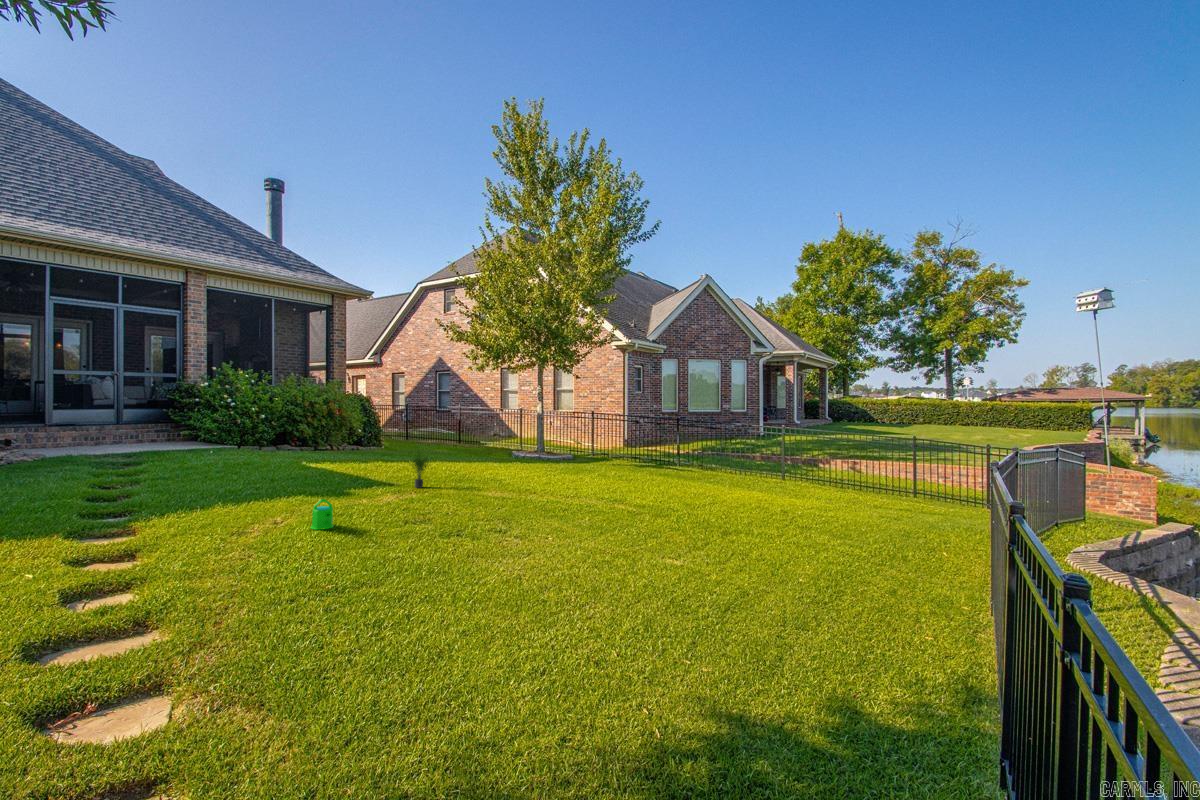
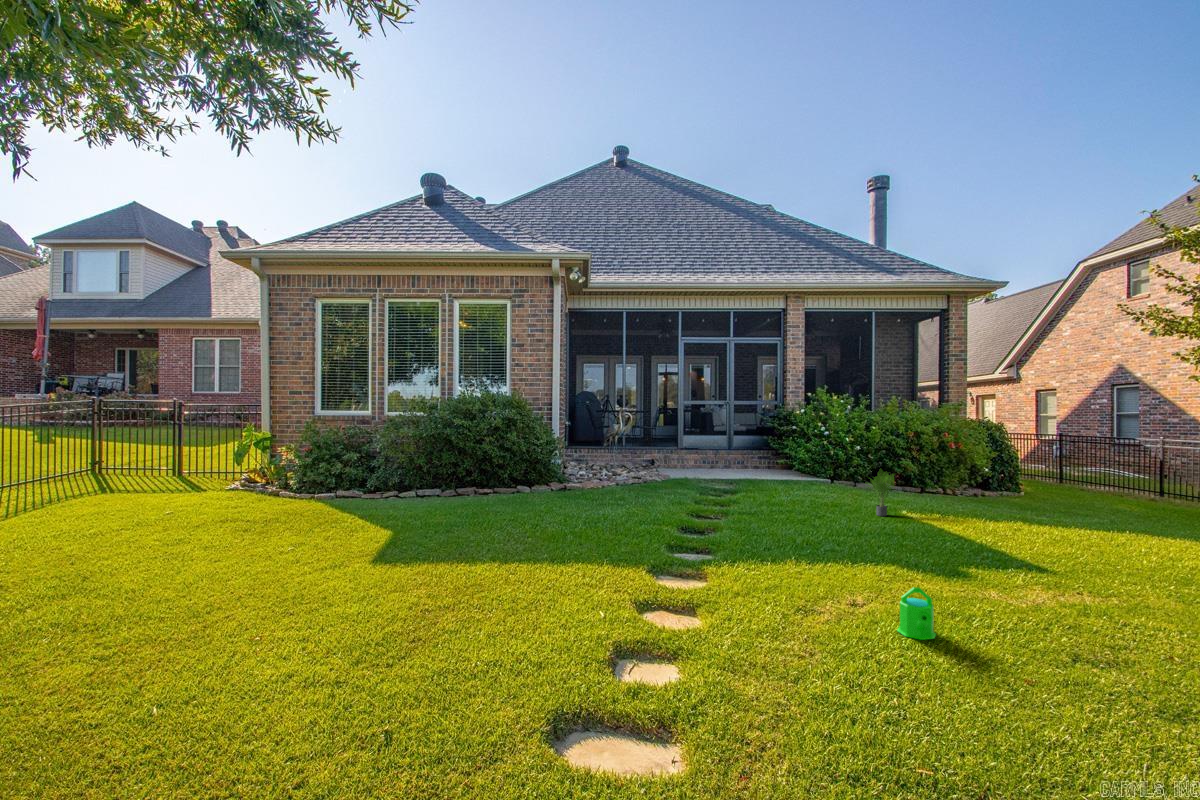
potted plant: present [412,453,428,488] -> present [868,474,894,516]

